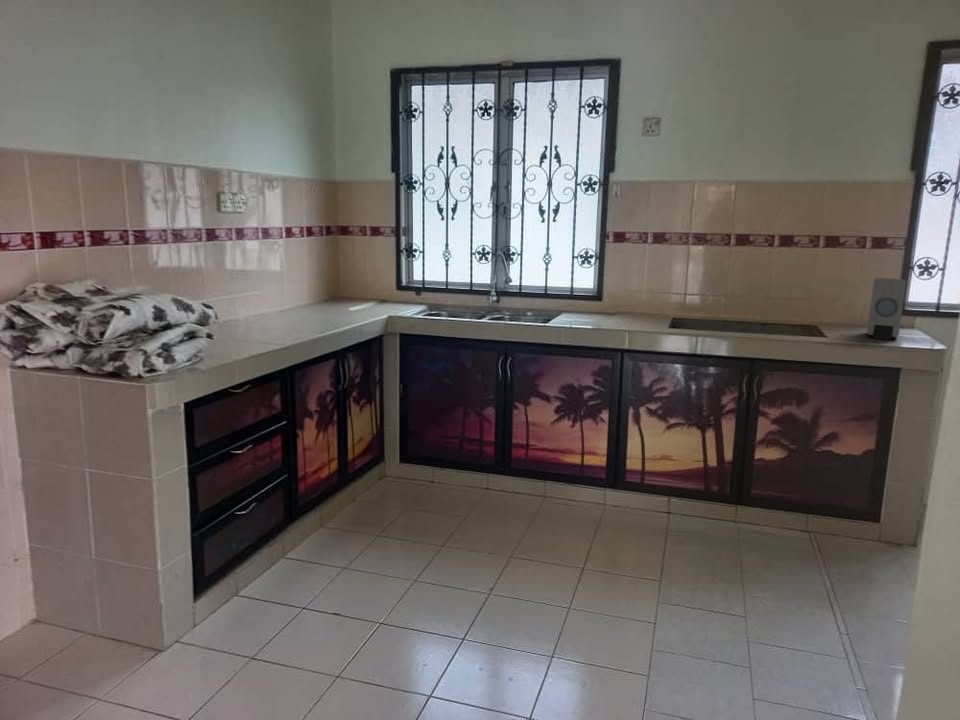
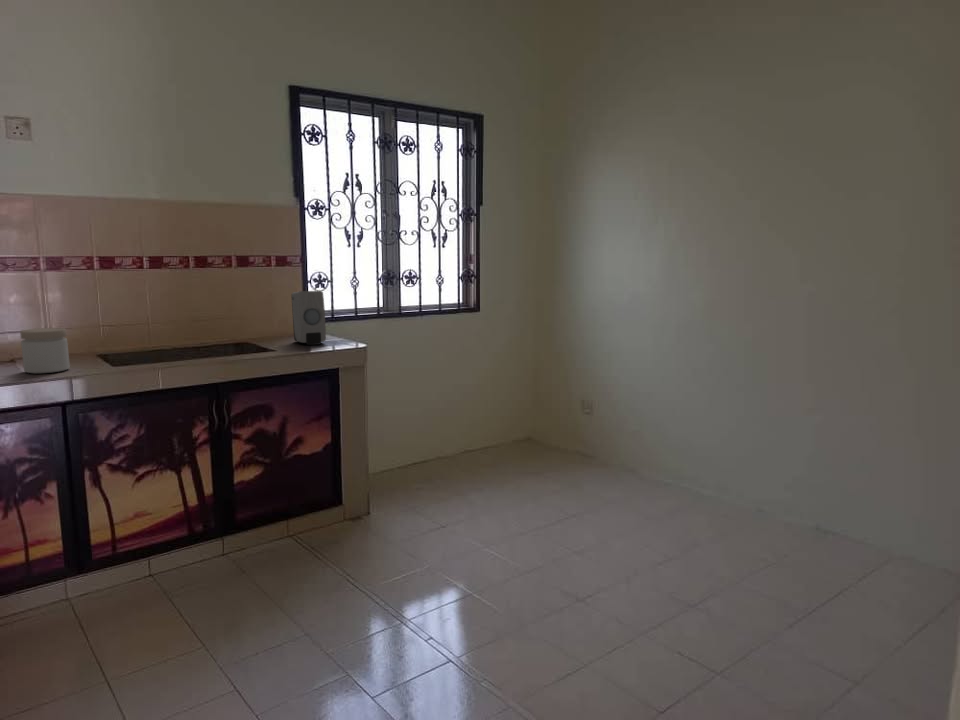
jar: none [608,289,641,325] -> present [20,328,70,373]

